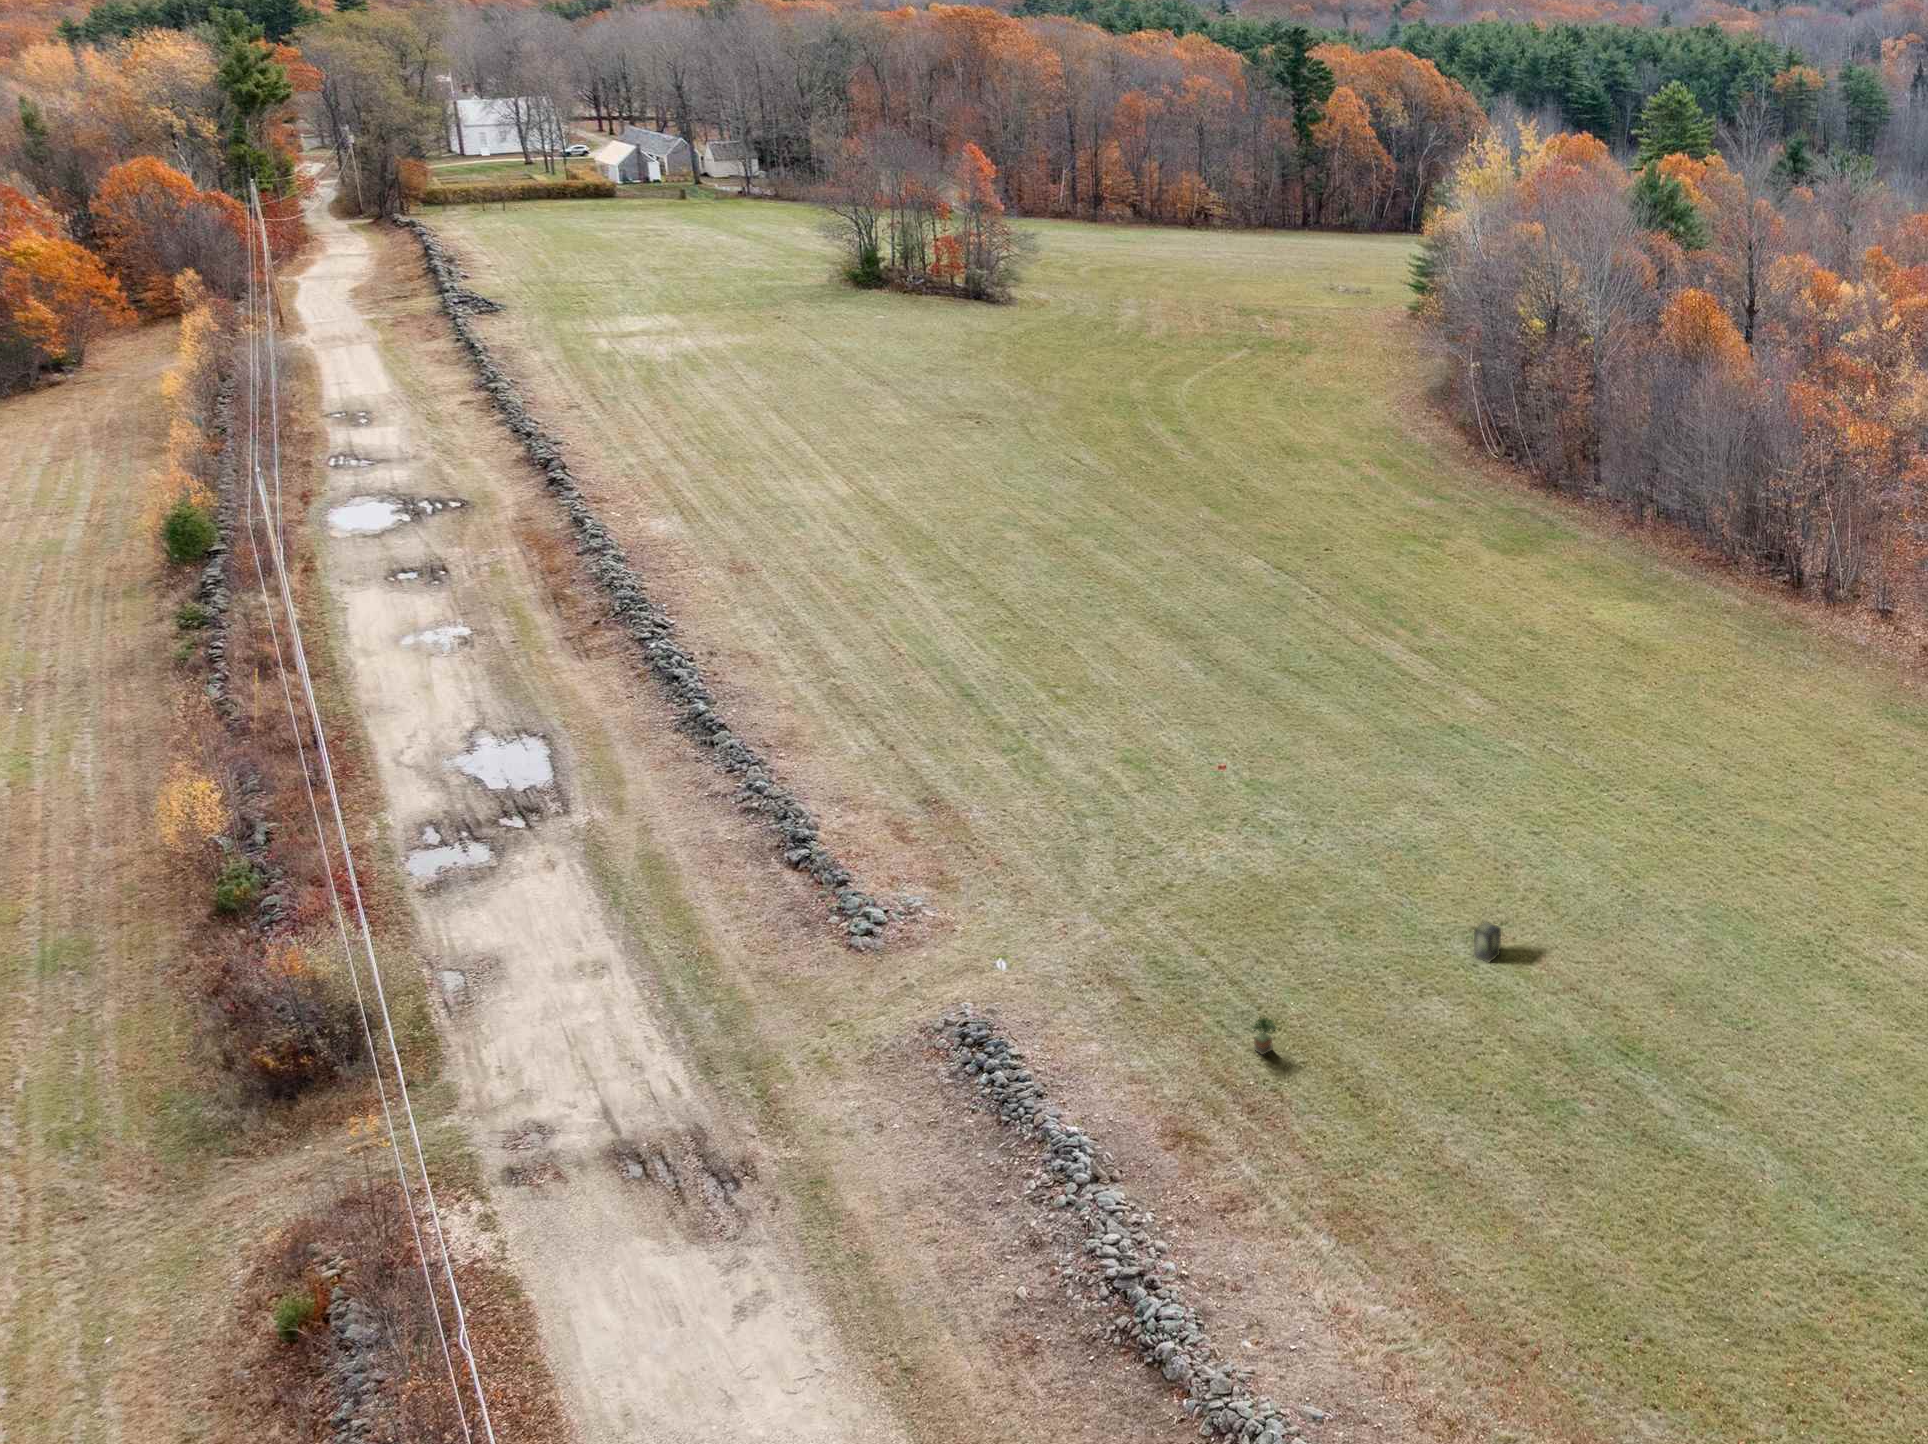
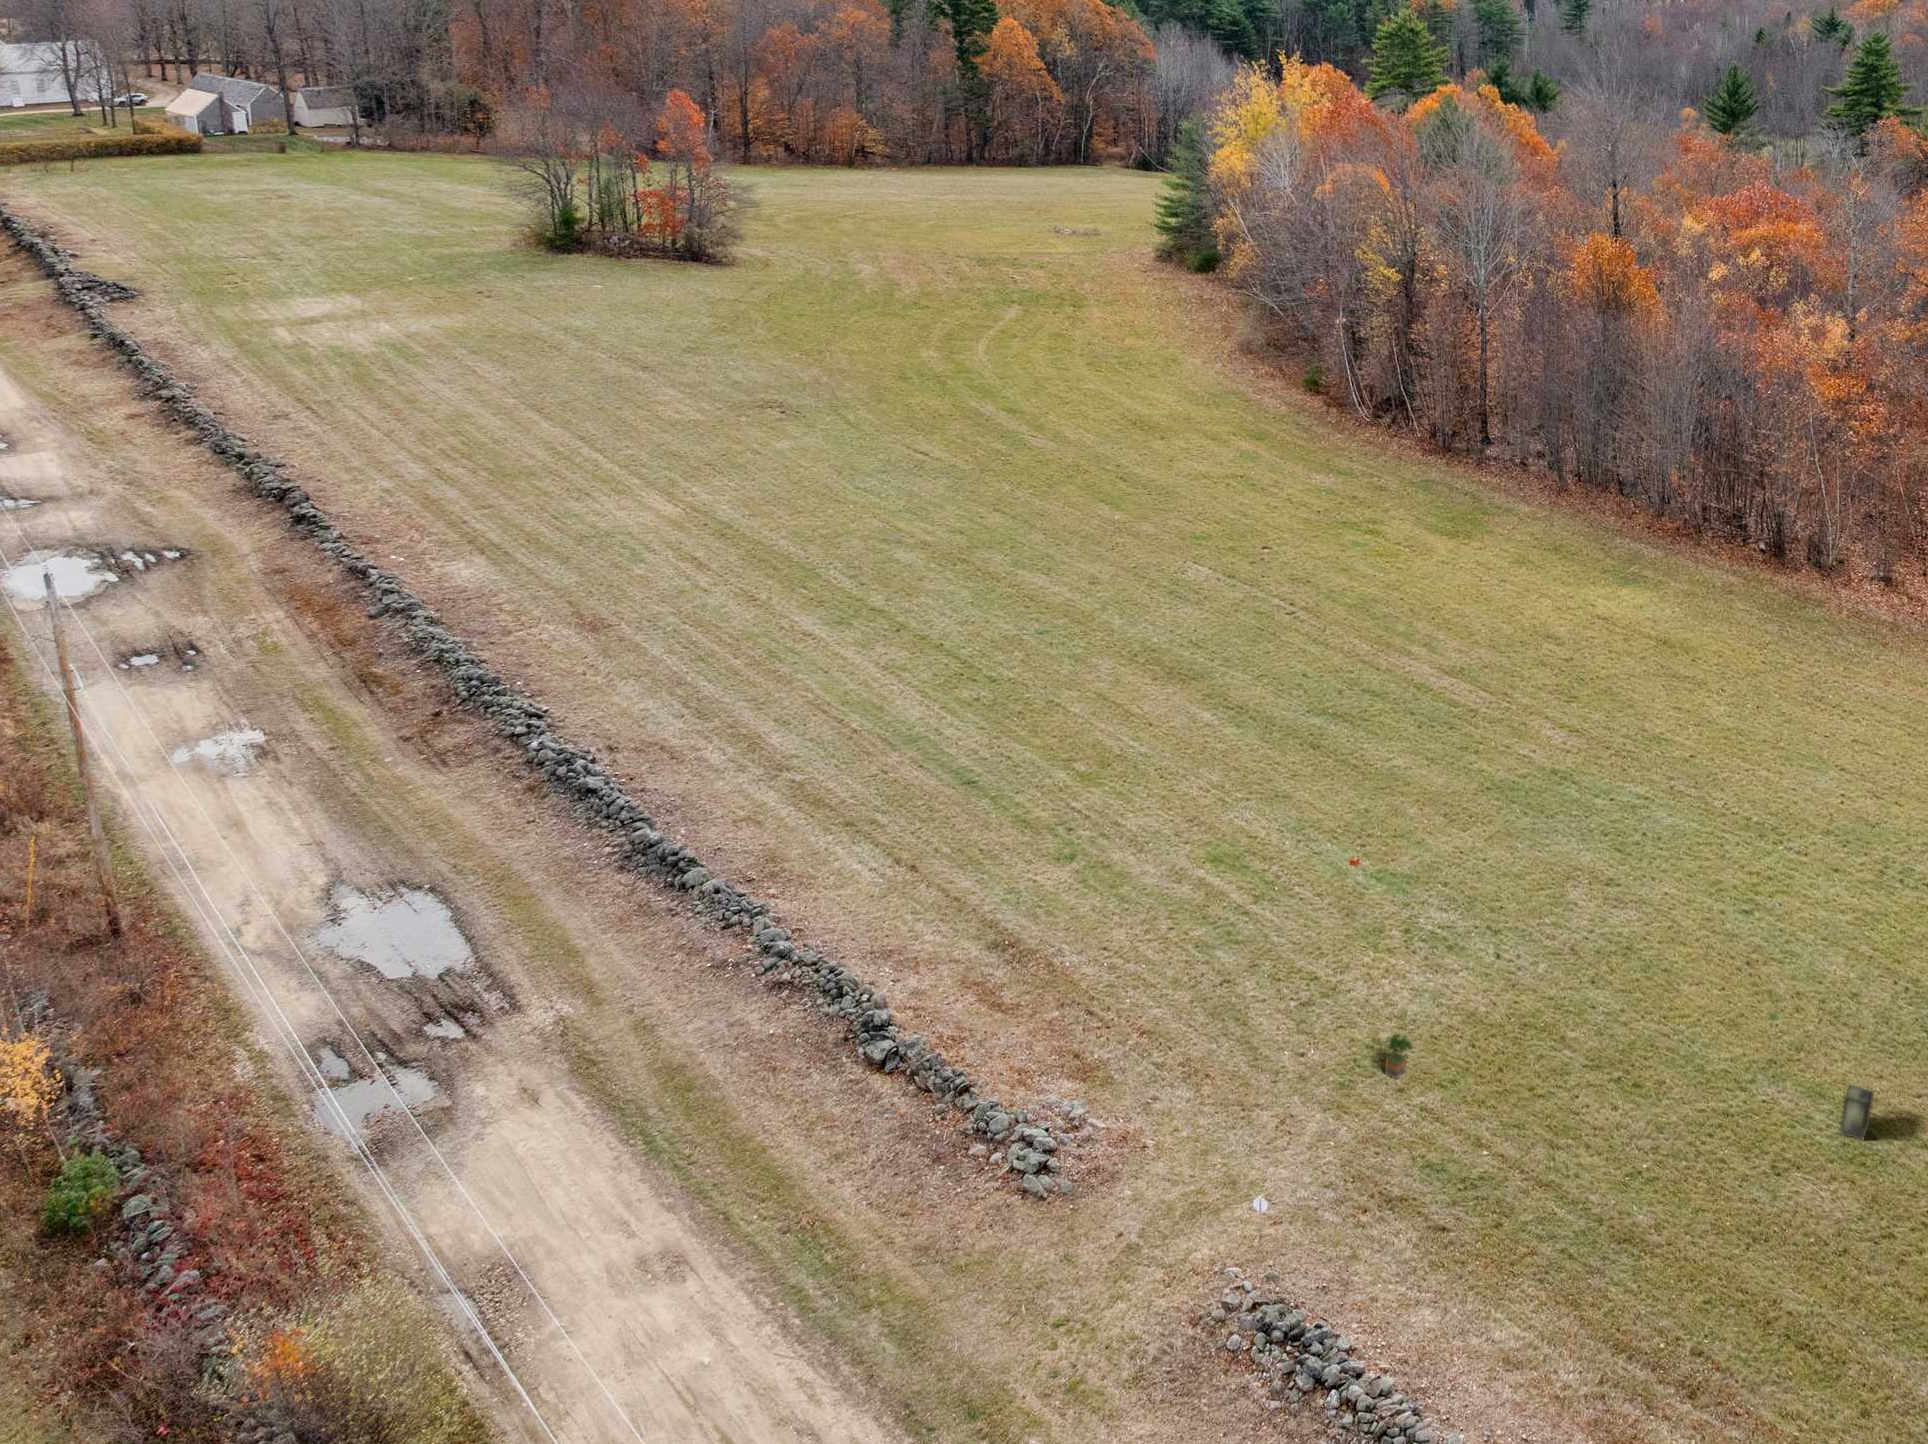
potted tree: present [1251,1018,1278,1054] -> present [1384,1034,1413,1079]

